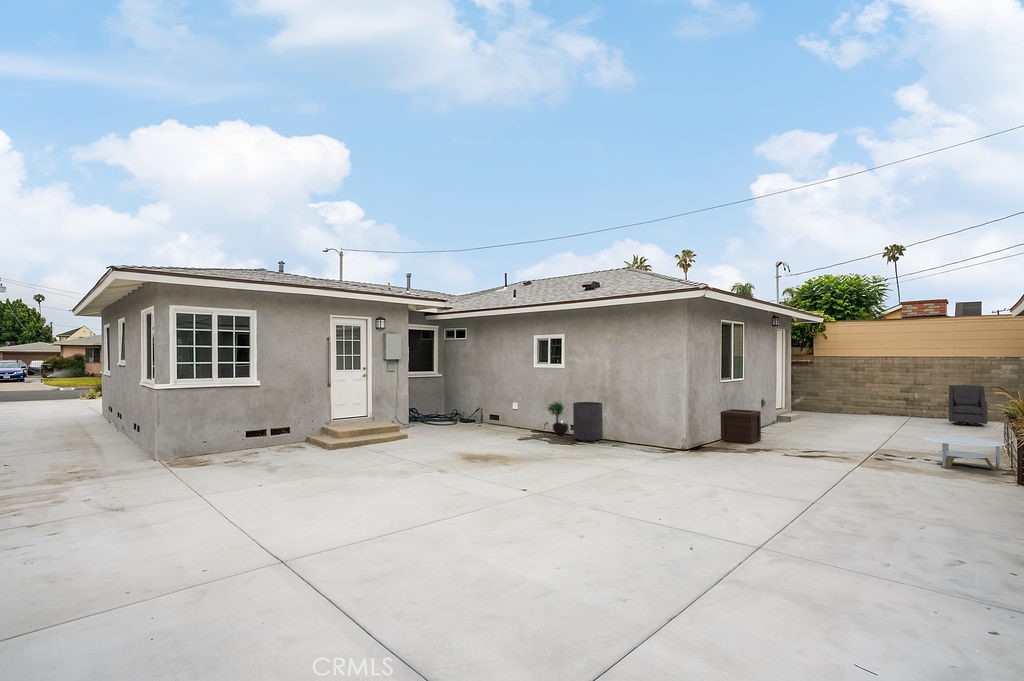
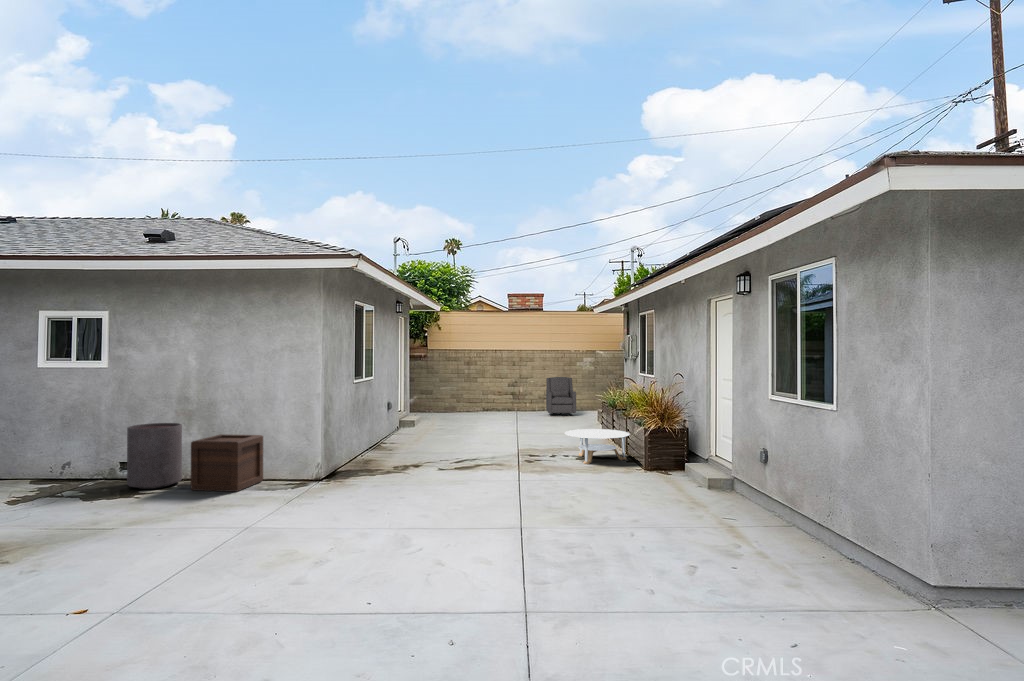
potted tree: present [548,402,568,435] -> none [67,421,114,483]
wooden crate: present [720,409,761,444] -> present [191,434,263,492]

